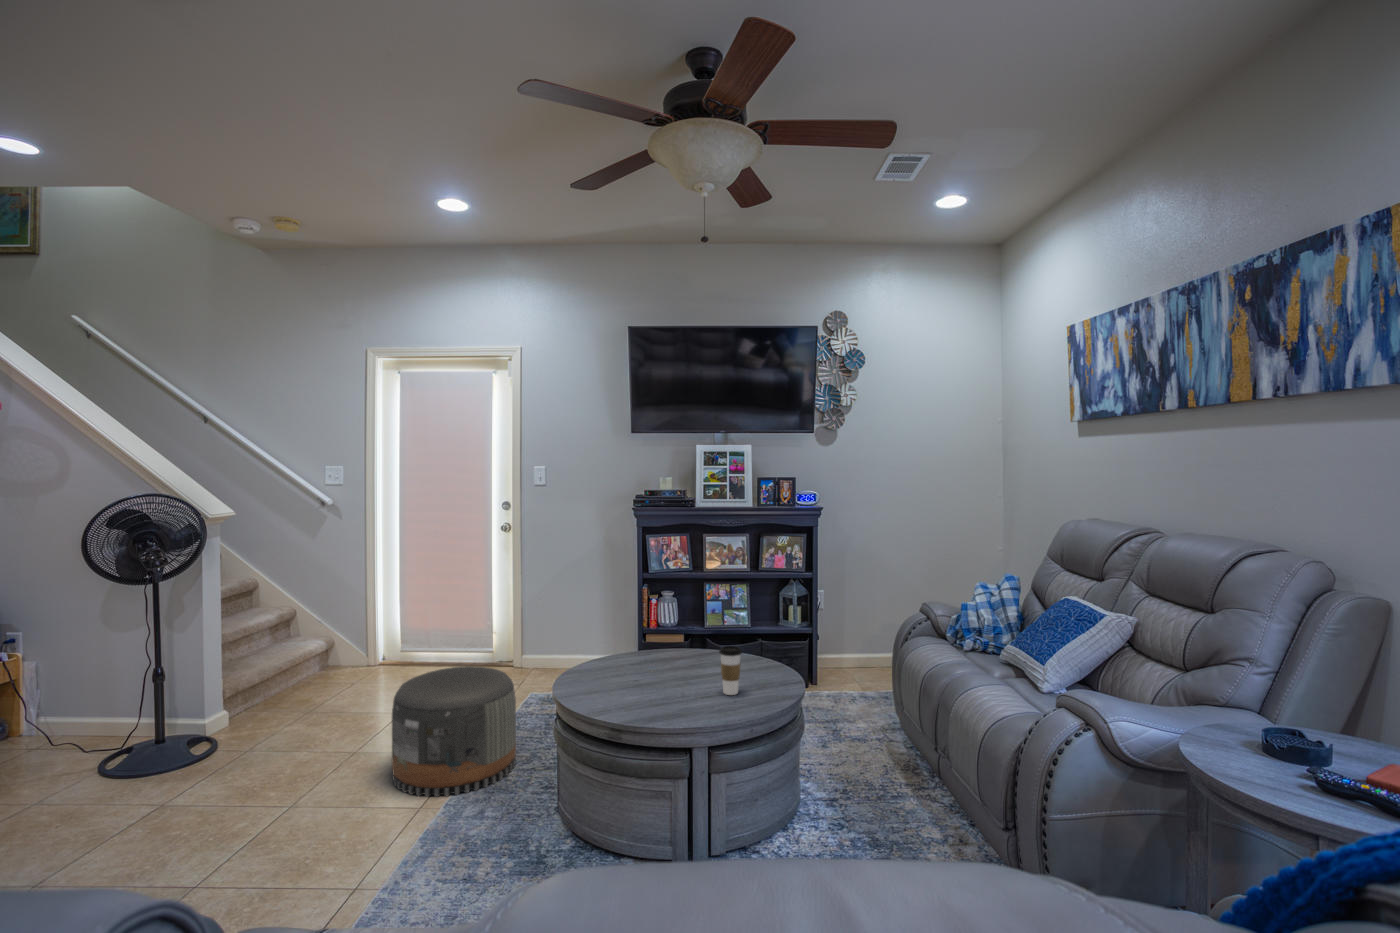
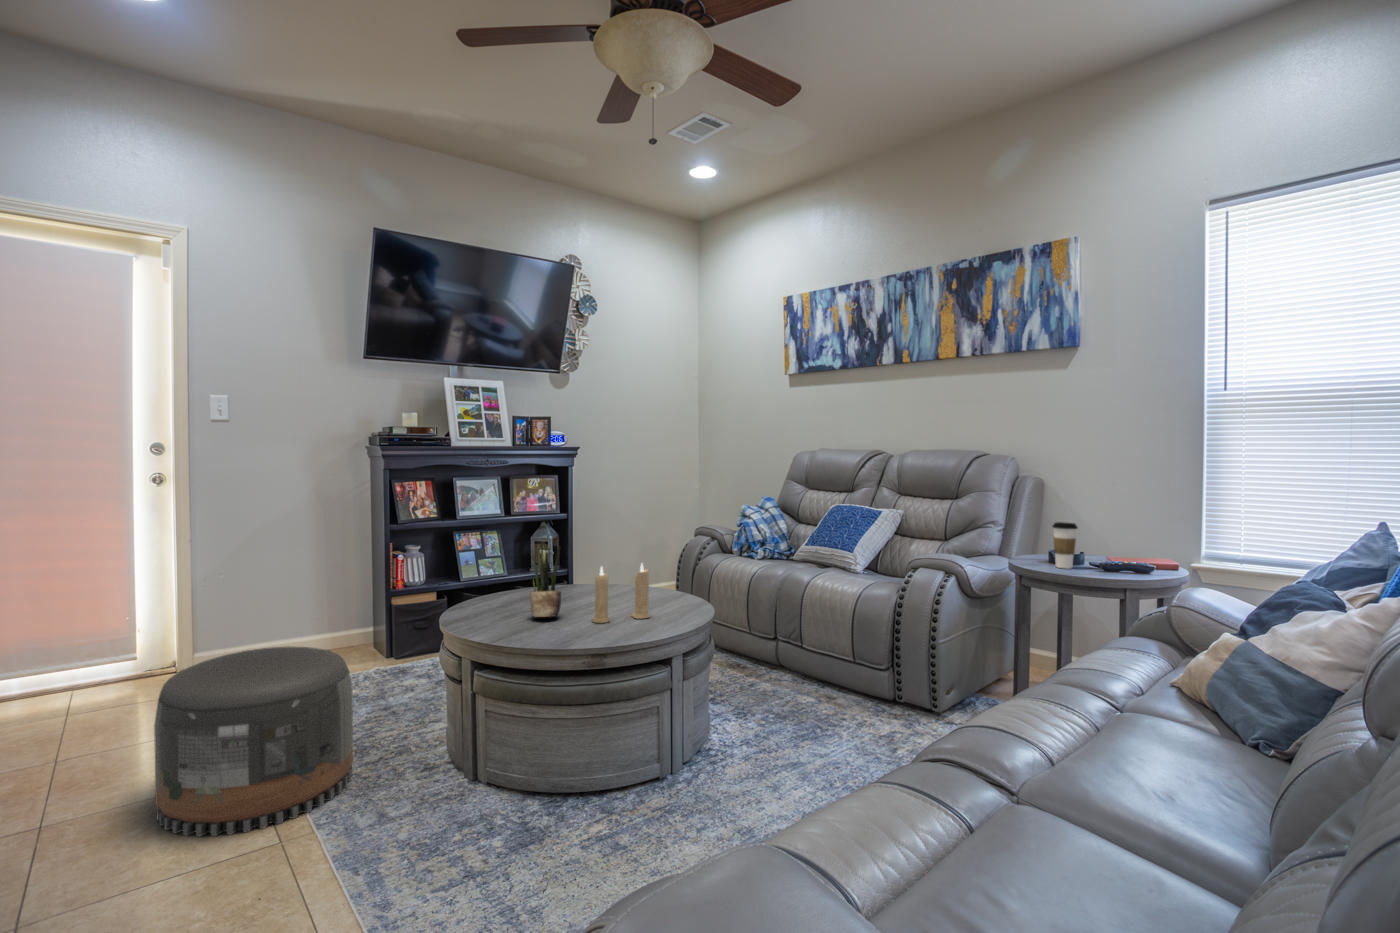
potted plant: none [603,616,632,685] -> present [530,543,561,617]
candle: none [639,644,694,703] -> present [592,564,650,623]
coffee cup: present [719,646,742,695] -> present [1052,522,1078,569]

